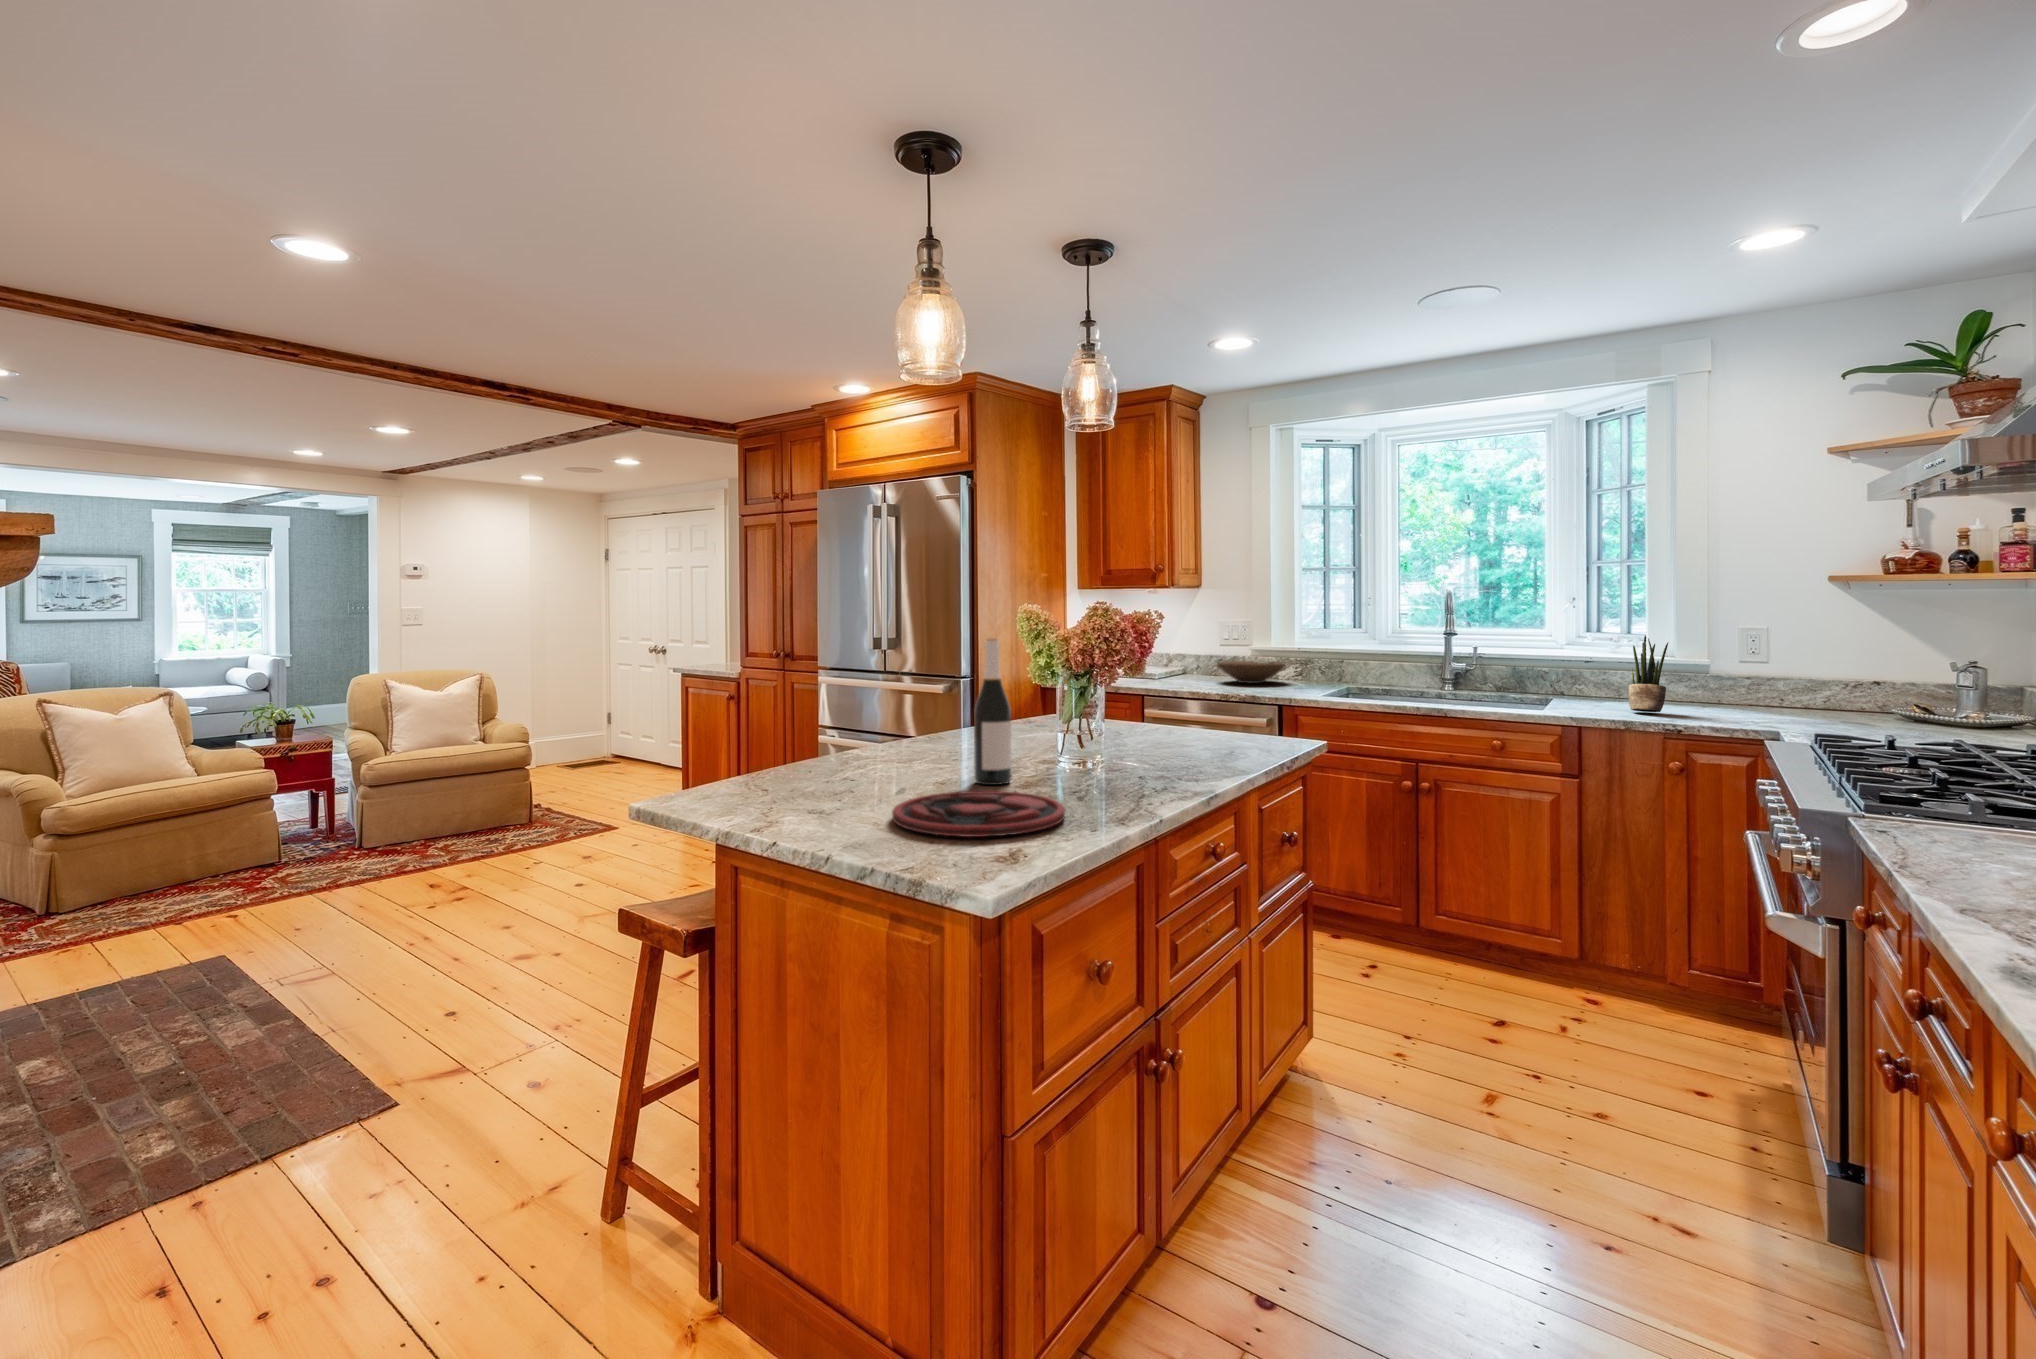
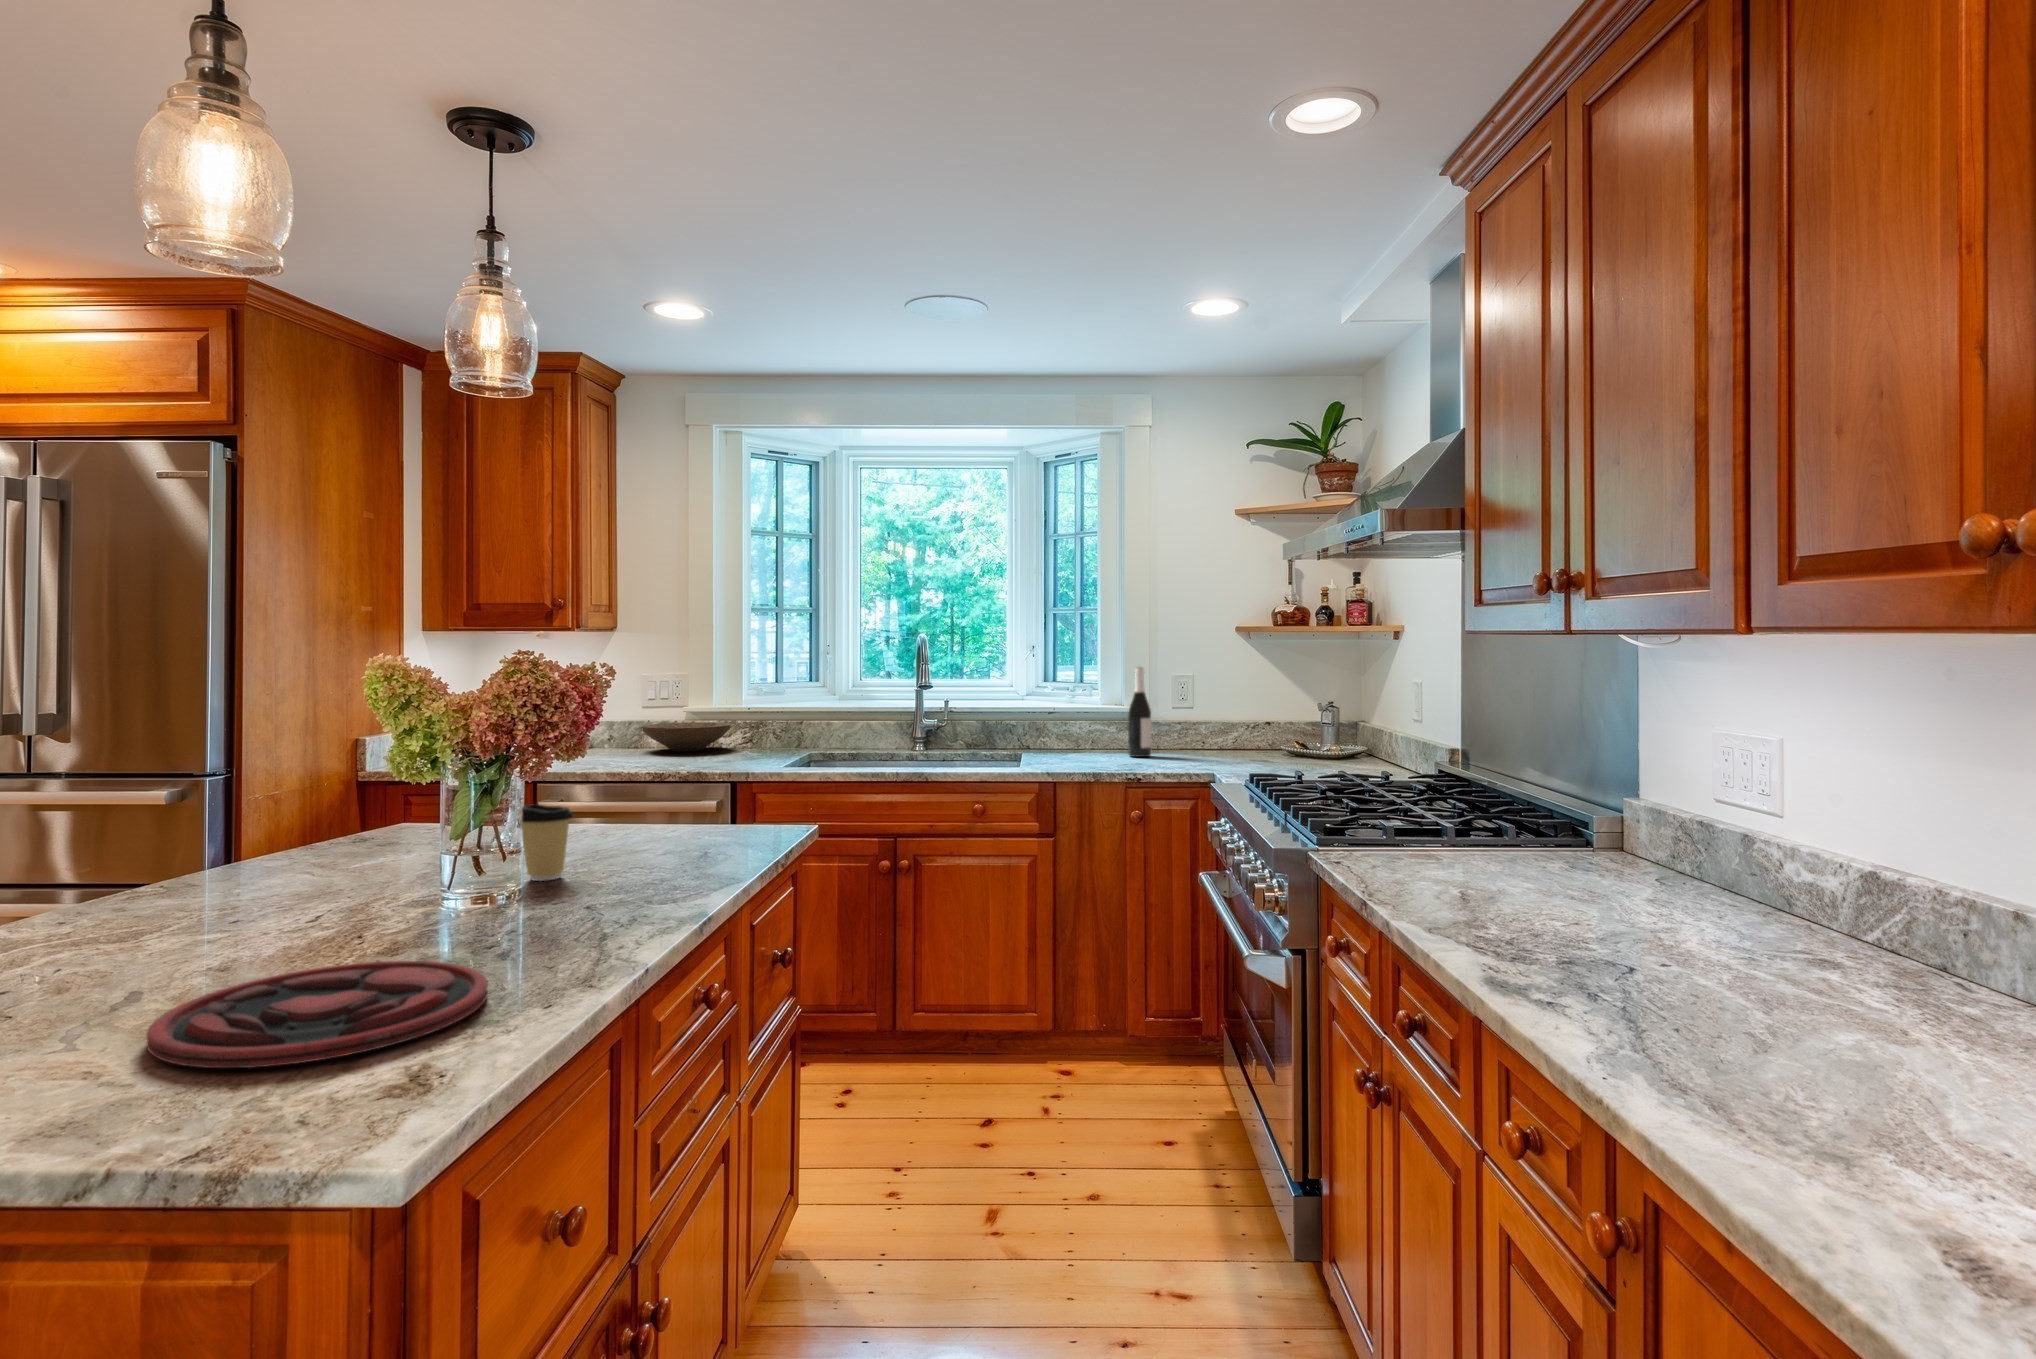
potted plant: present [1629,635,1668,712] -> none [1092,686,1123,764]
wine bottle: present [974,638,1011,785] -> present [1128,667,1151,757]
coffee cup: none [1102,707,1140,760] -> present [520,804,573,881]

